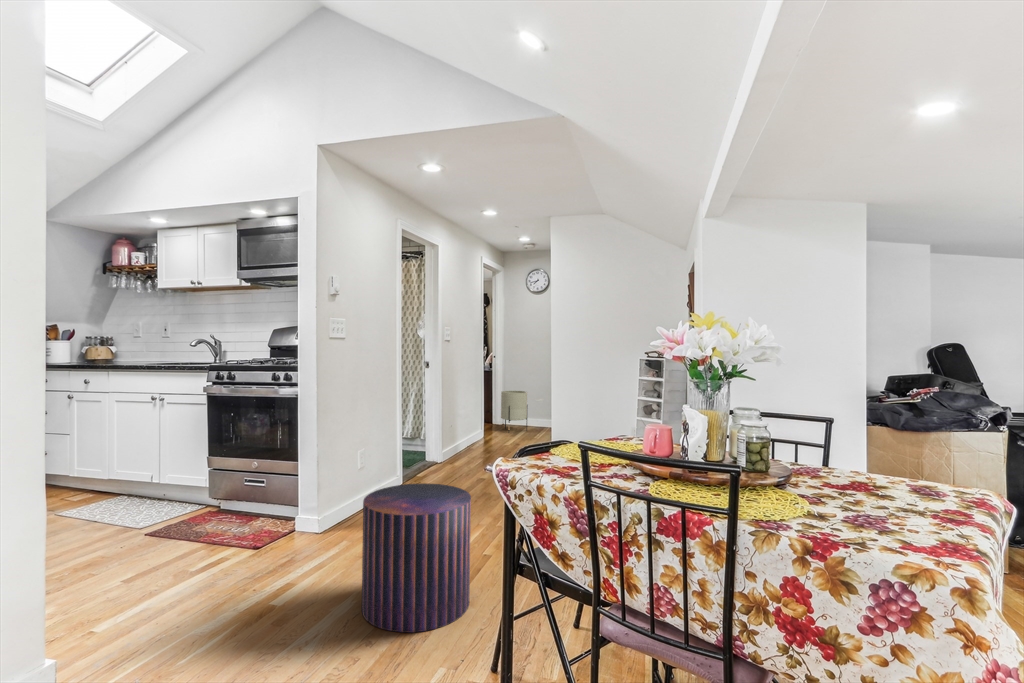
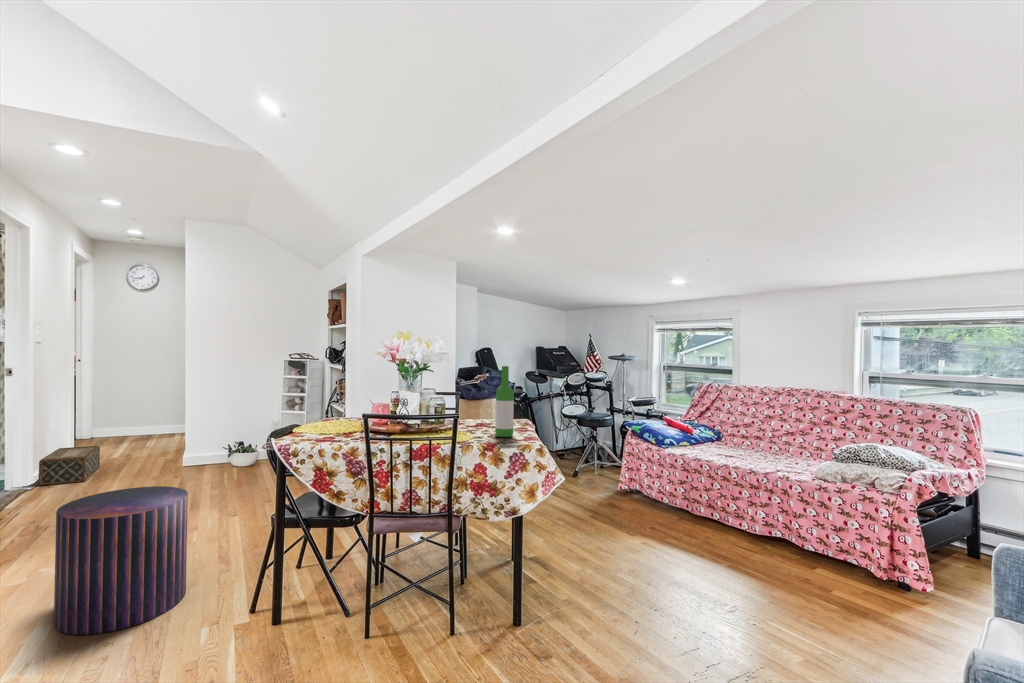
wine bottle: none [855,378,903,533] -> present [495,366,514,437]
planter: present [501,391,528,430] -> none [91,399,129,447]
woven basket: none [447,430,493,463] -> present [39,446,100,486]

